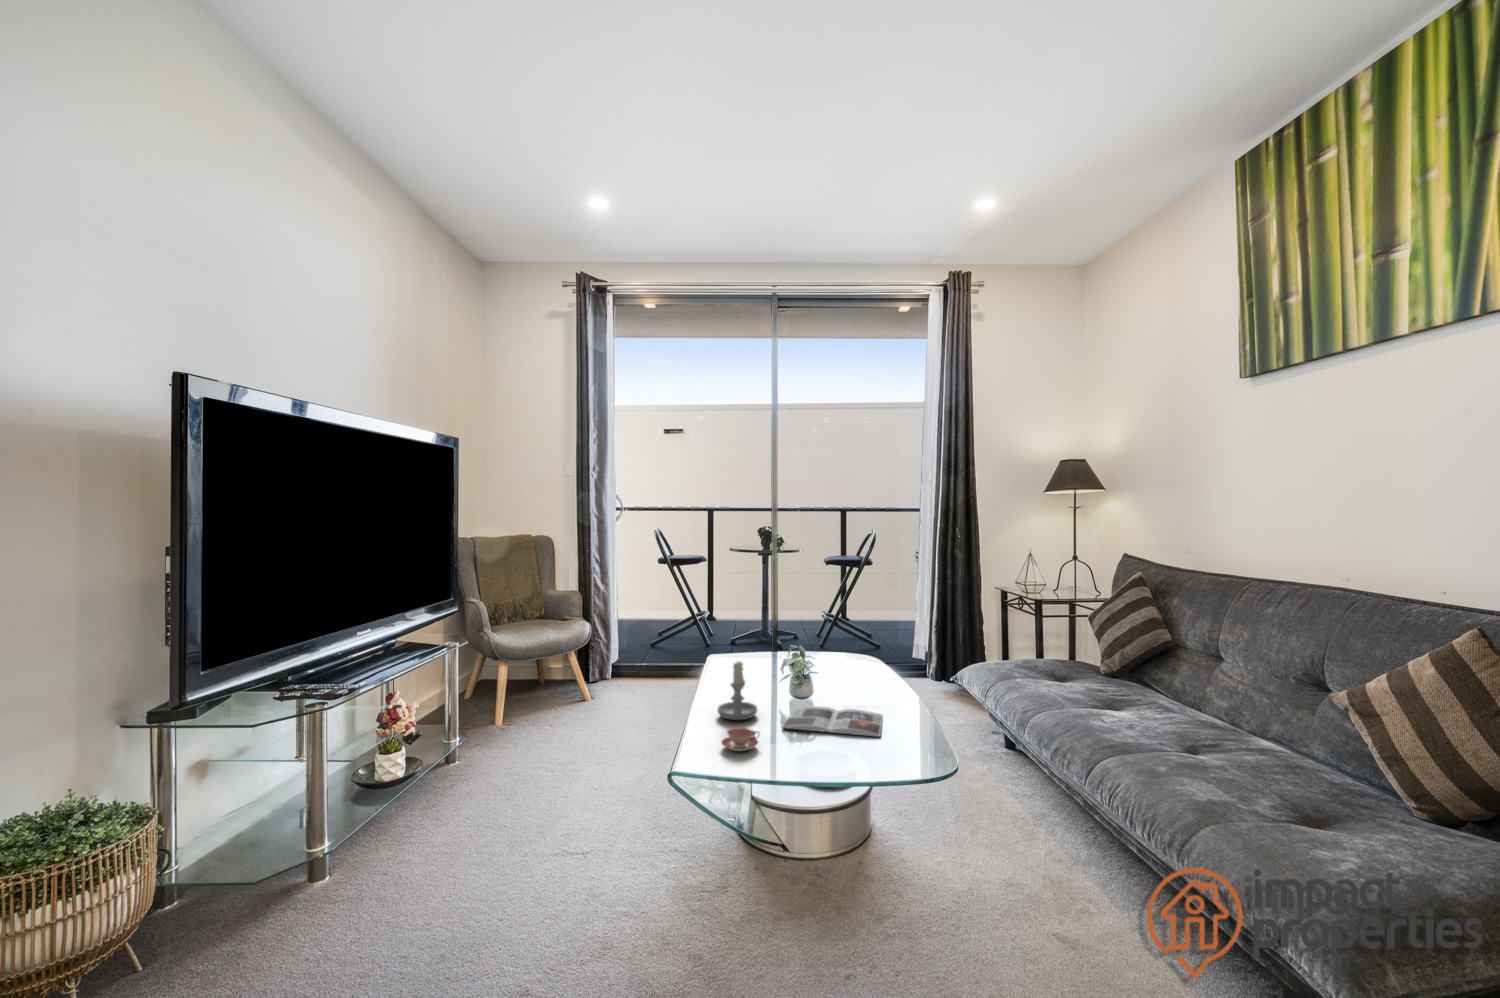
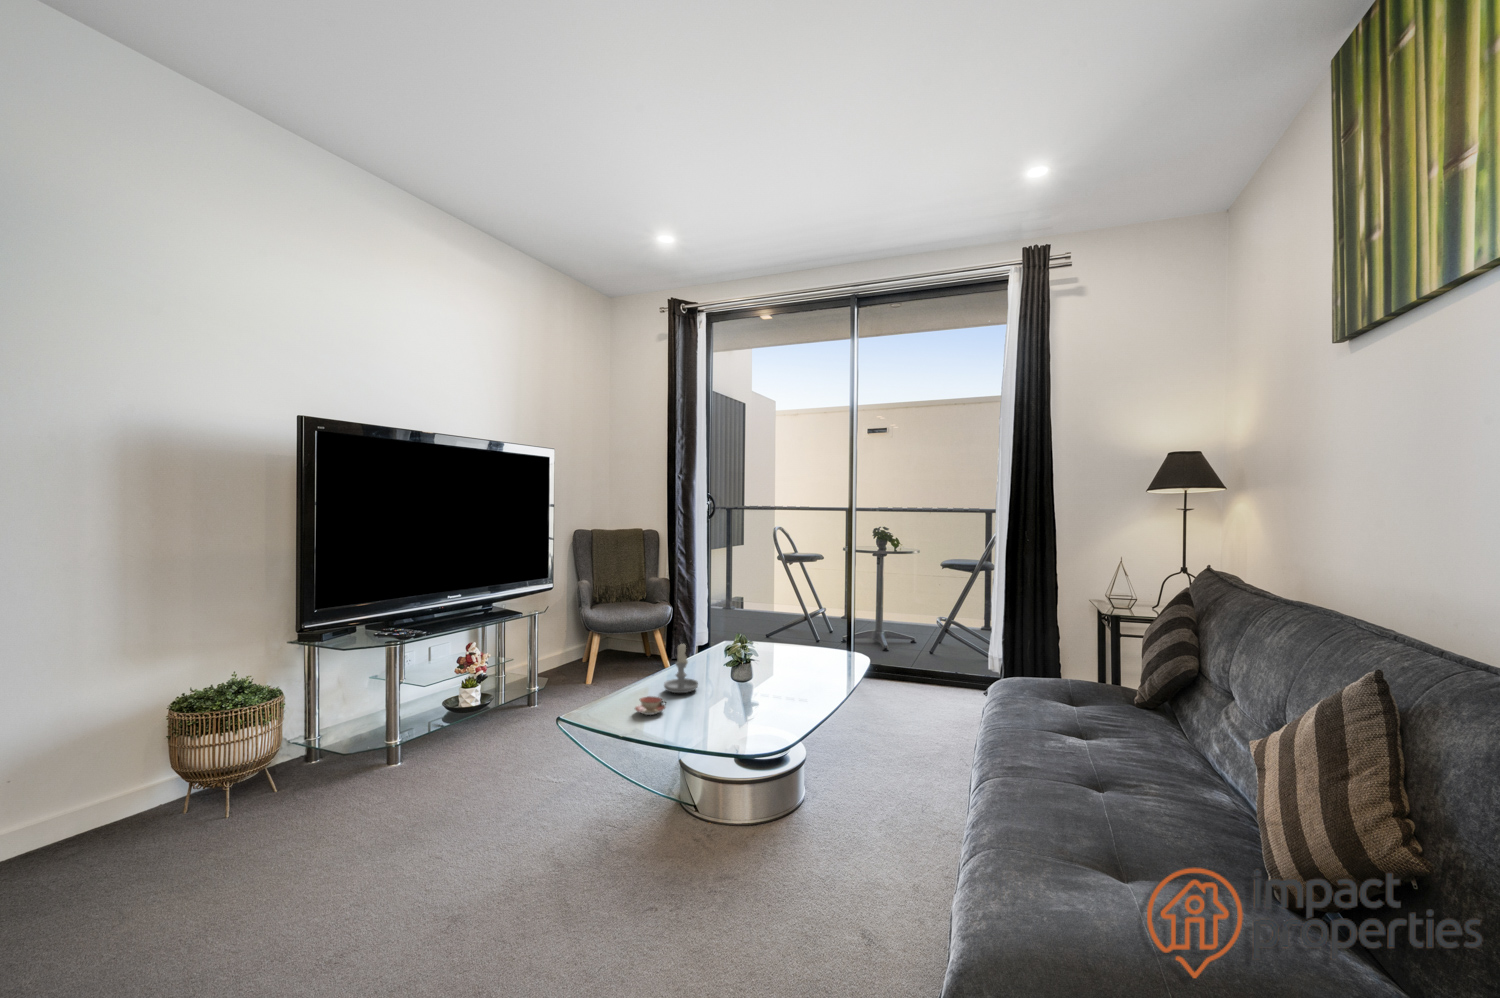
magazine: present [783,706,883,737] -> none [700,689,798,720]

